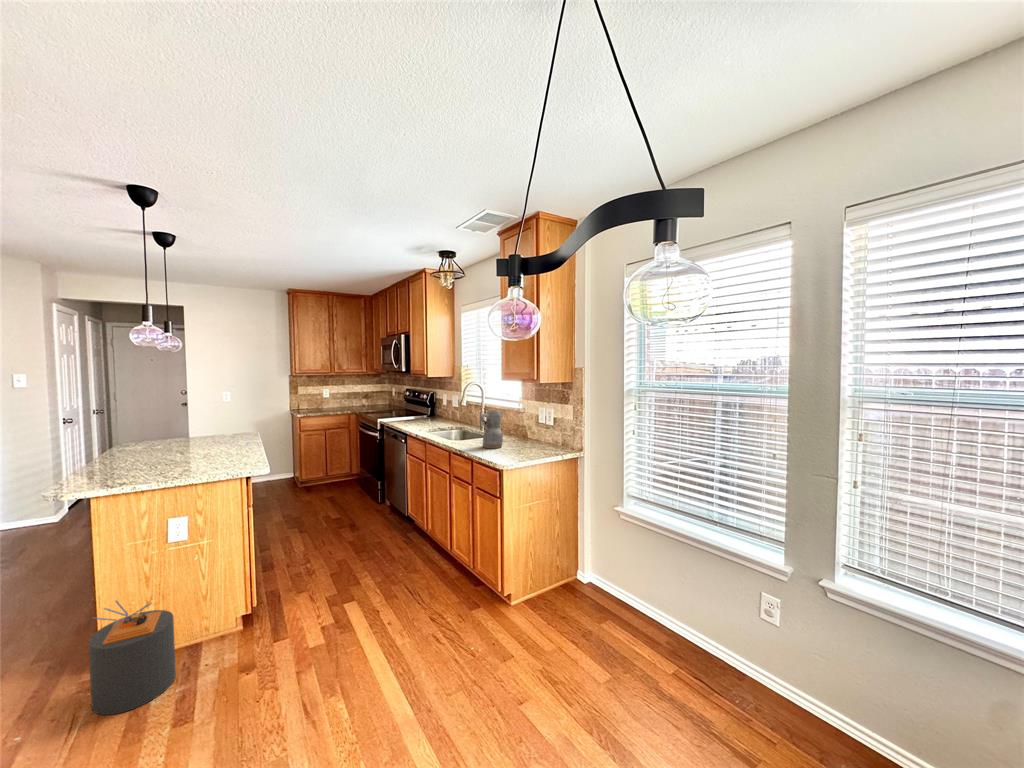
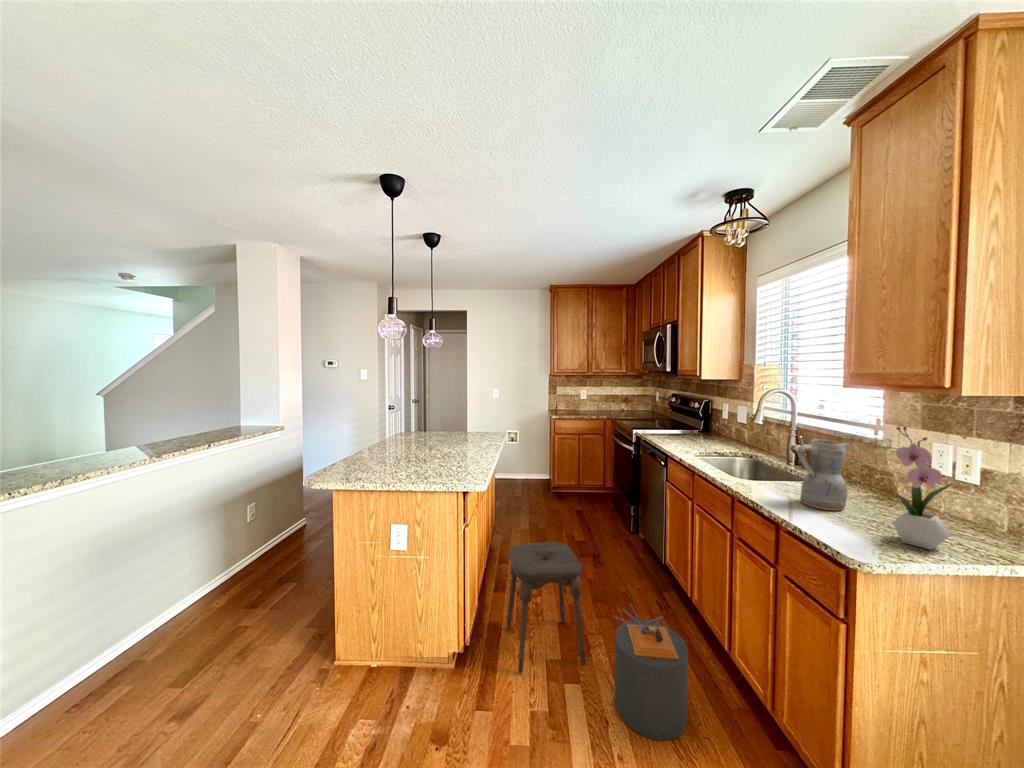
flower arrangement: none [515,399,536,455] -> present [892,426,951,550]
stool: none [283,511,356,612] -> present [507,542,585,674]
trash can: present [89,600,176,715] -> present [615,605,688,740]

